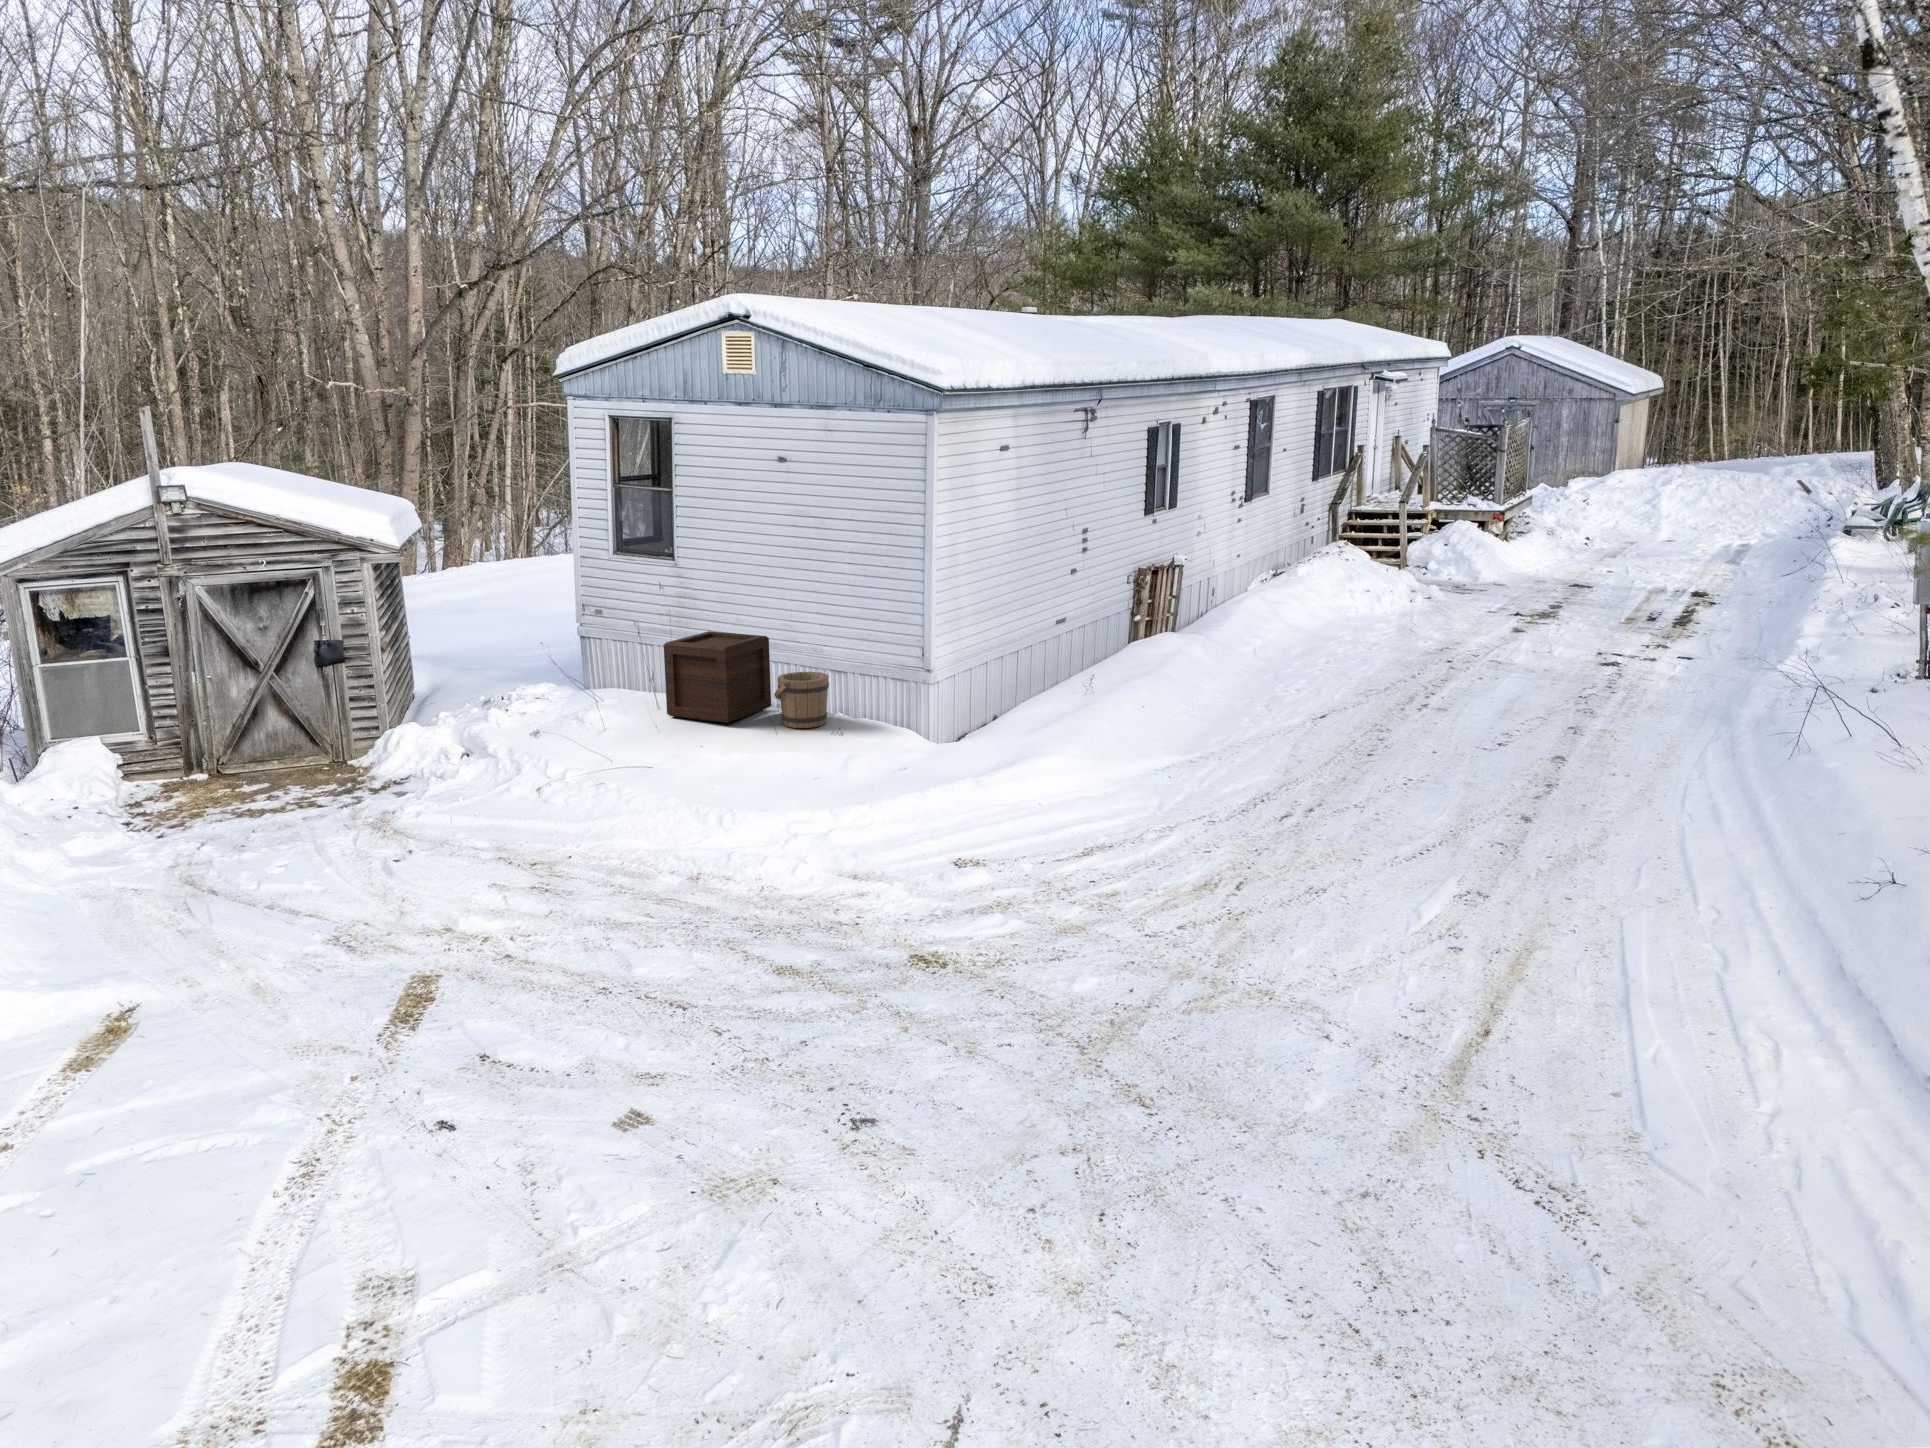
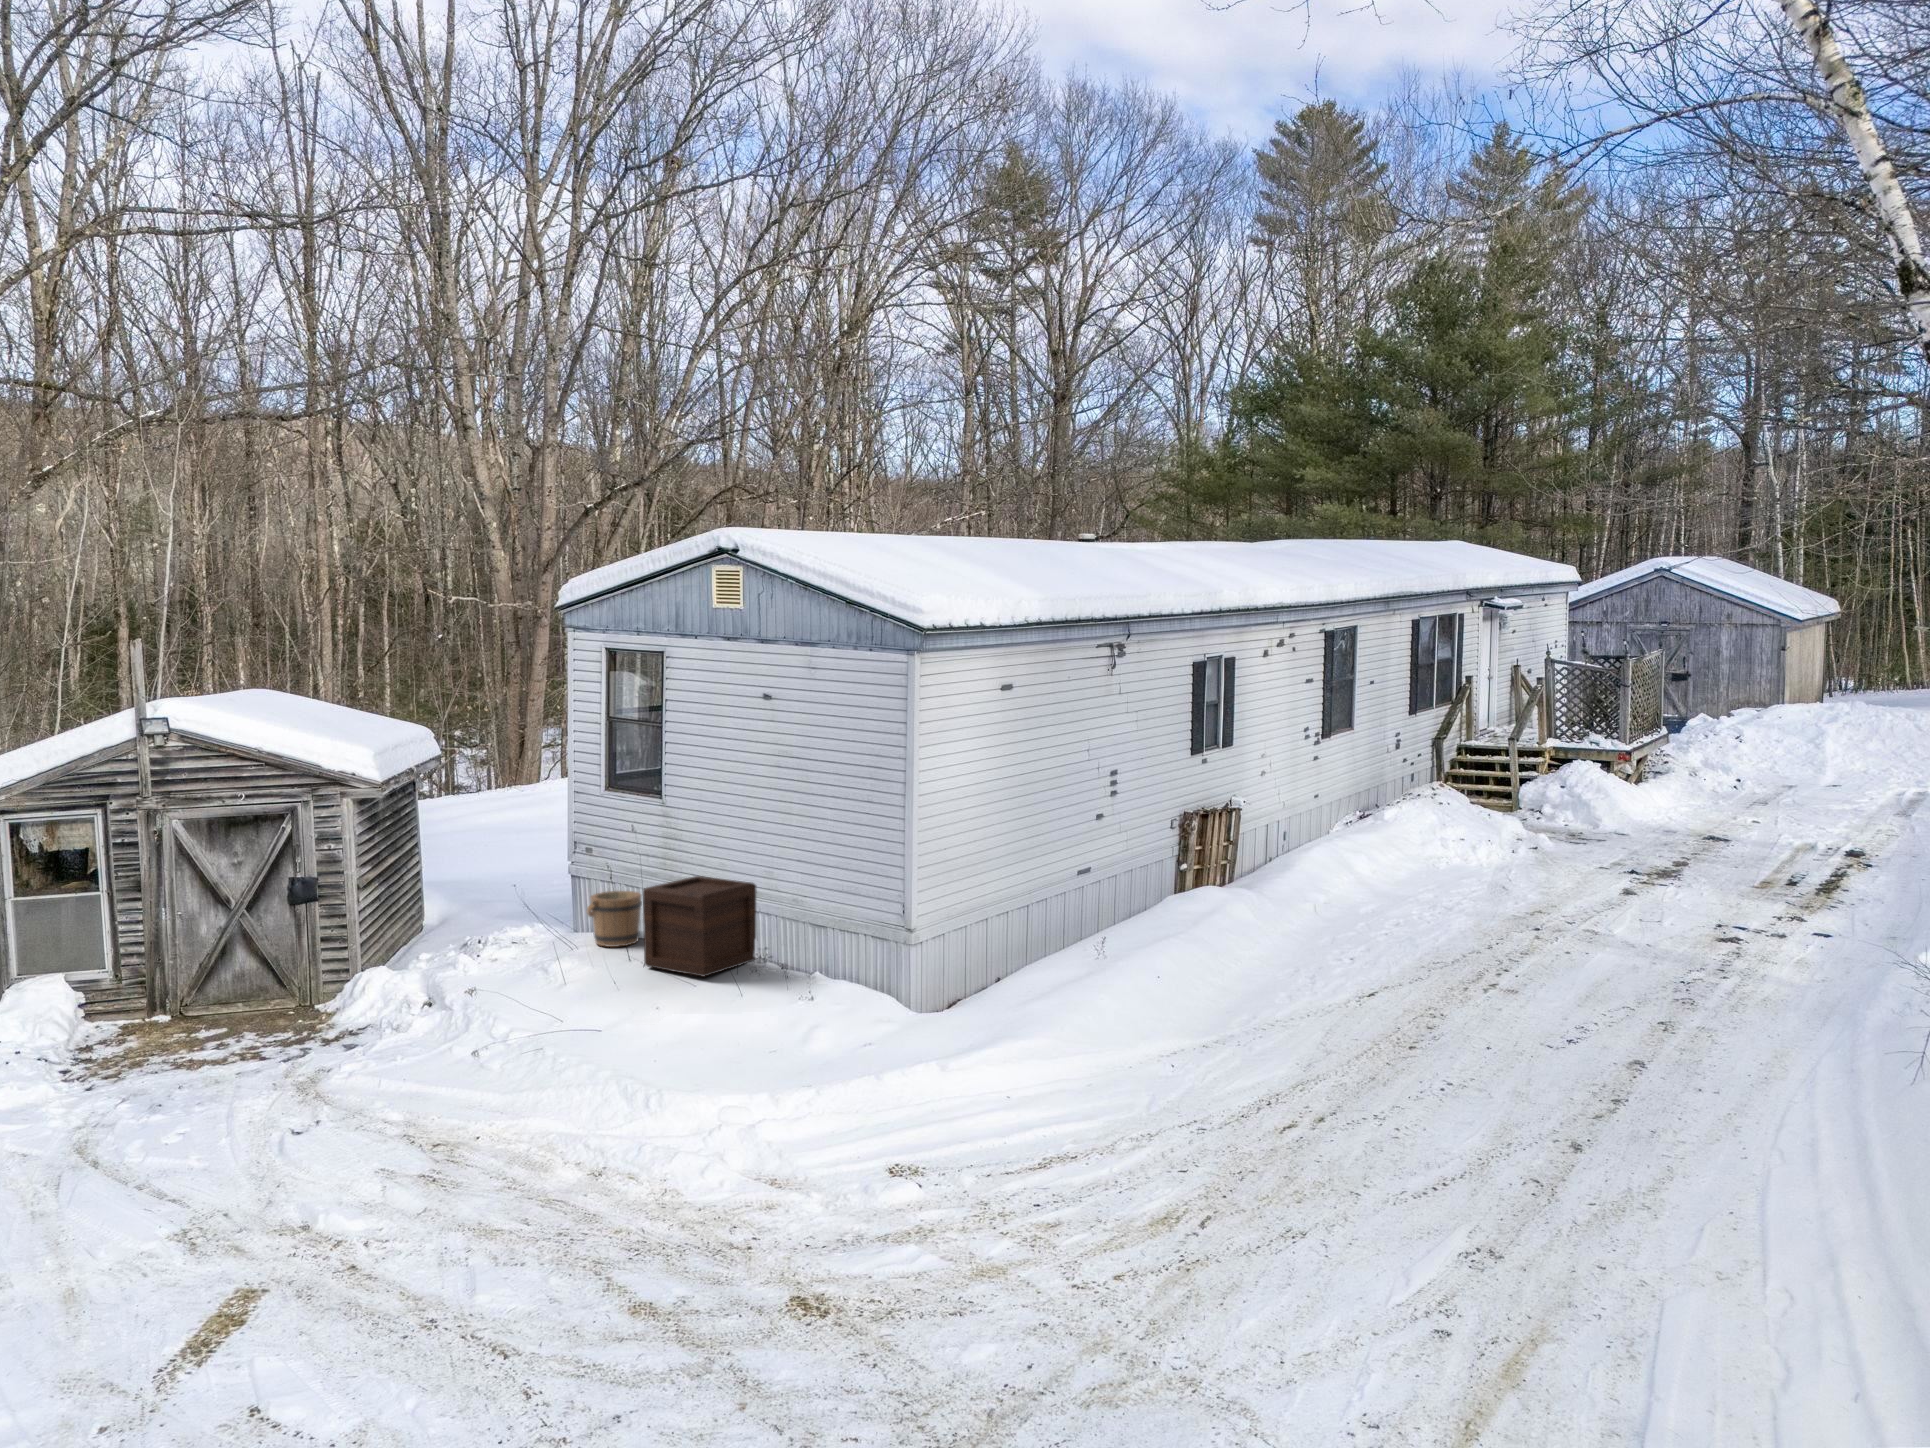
bucket: present [774,672,829,728] -> present [587,891,642,947]

